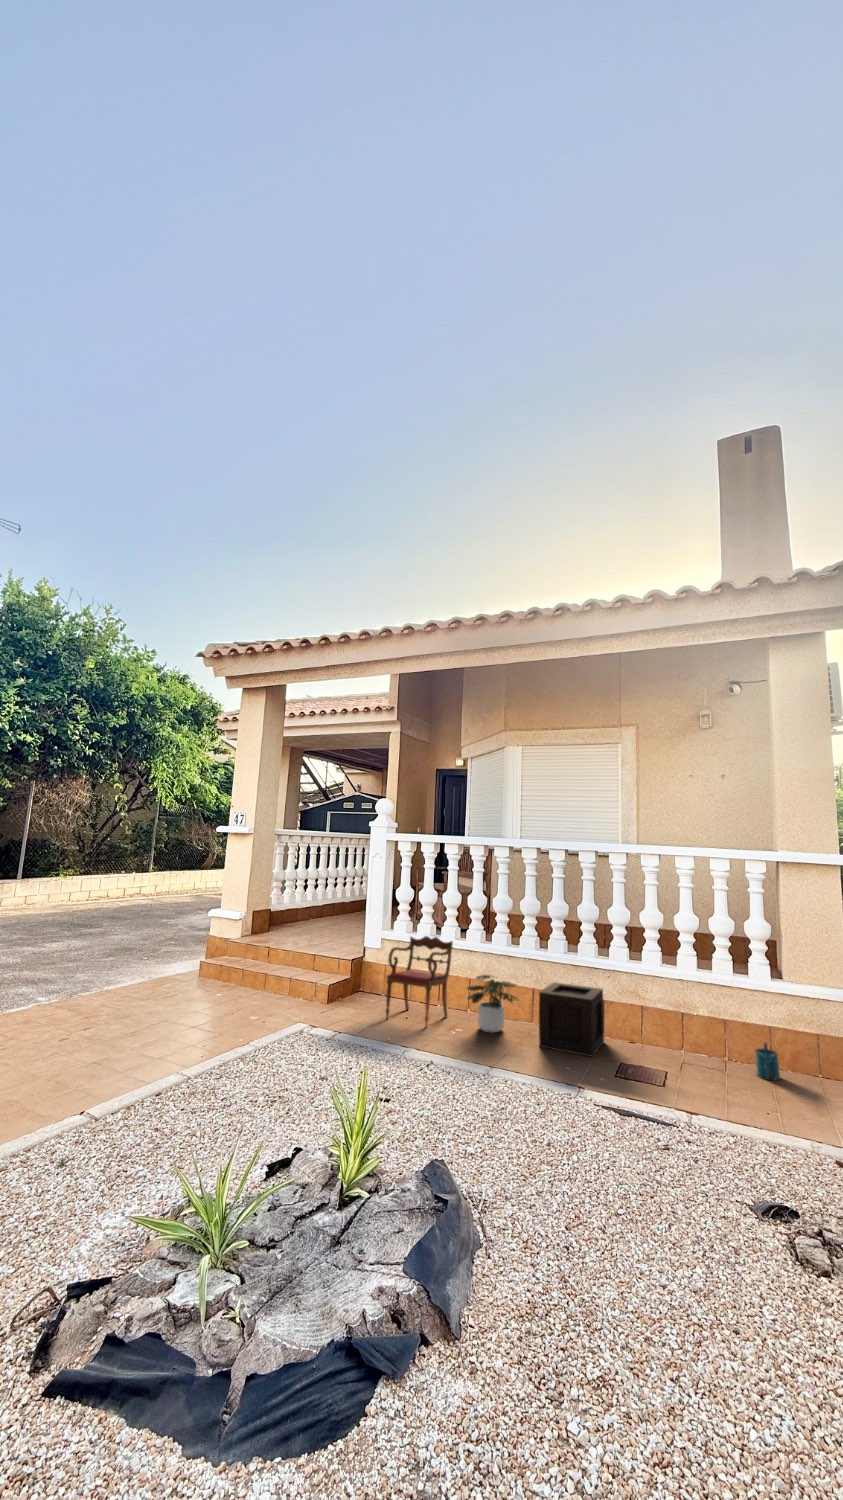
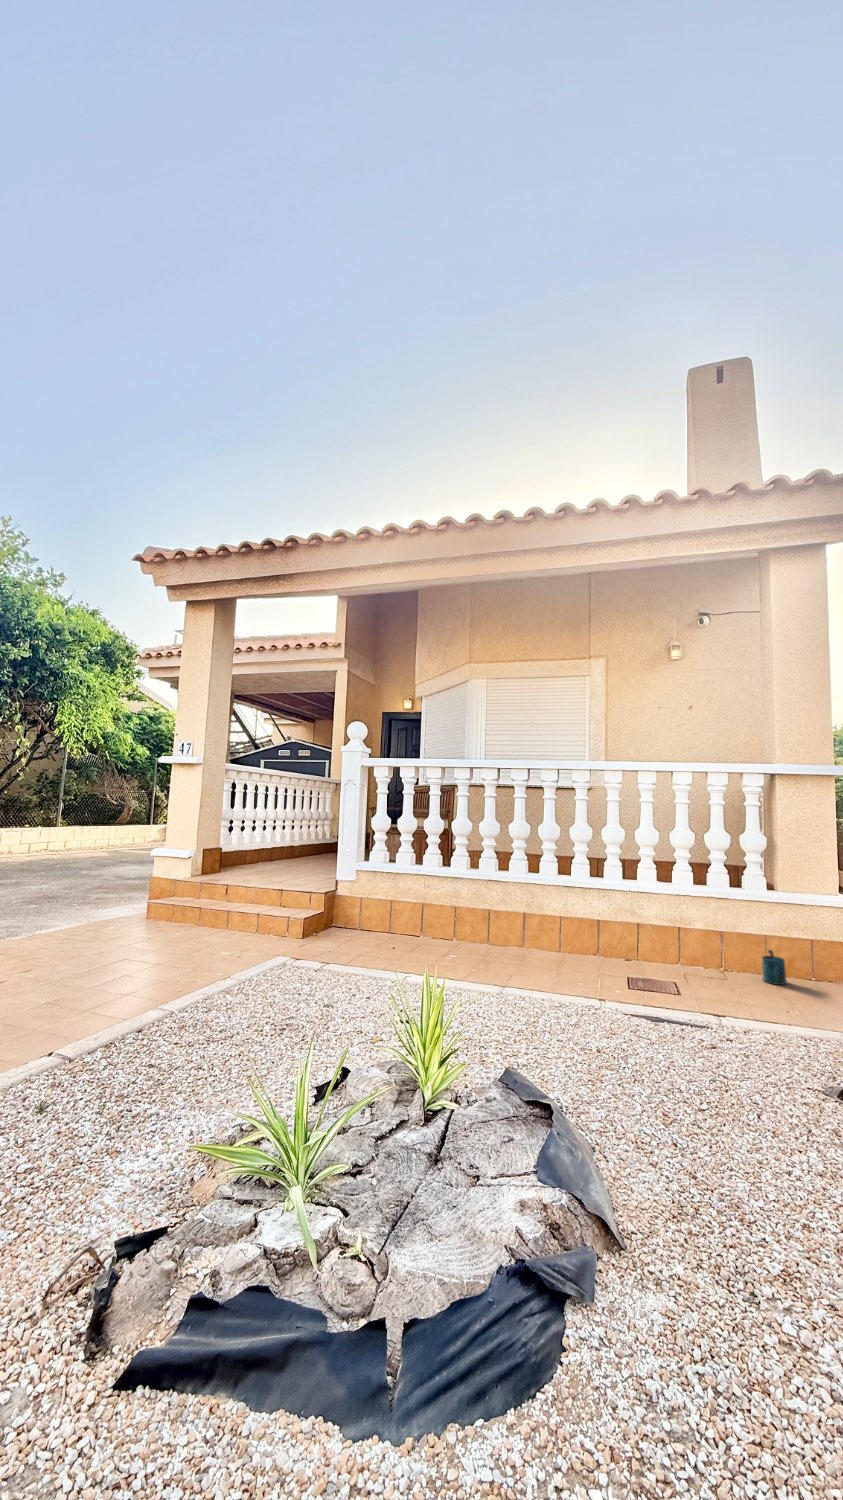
armchair: present [386,936,453,1027] -> none [372,864,441,957]
potted plant: present [467,975,518,1032] -> none [459,900,520,958]
wooden crate: present [539,982,604,1057] -> none [543,904,605,974]

